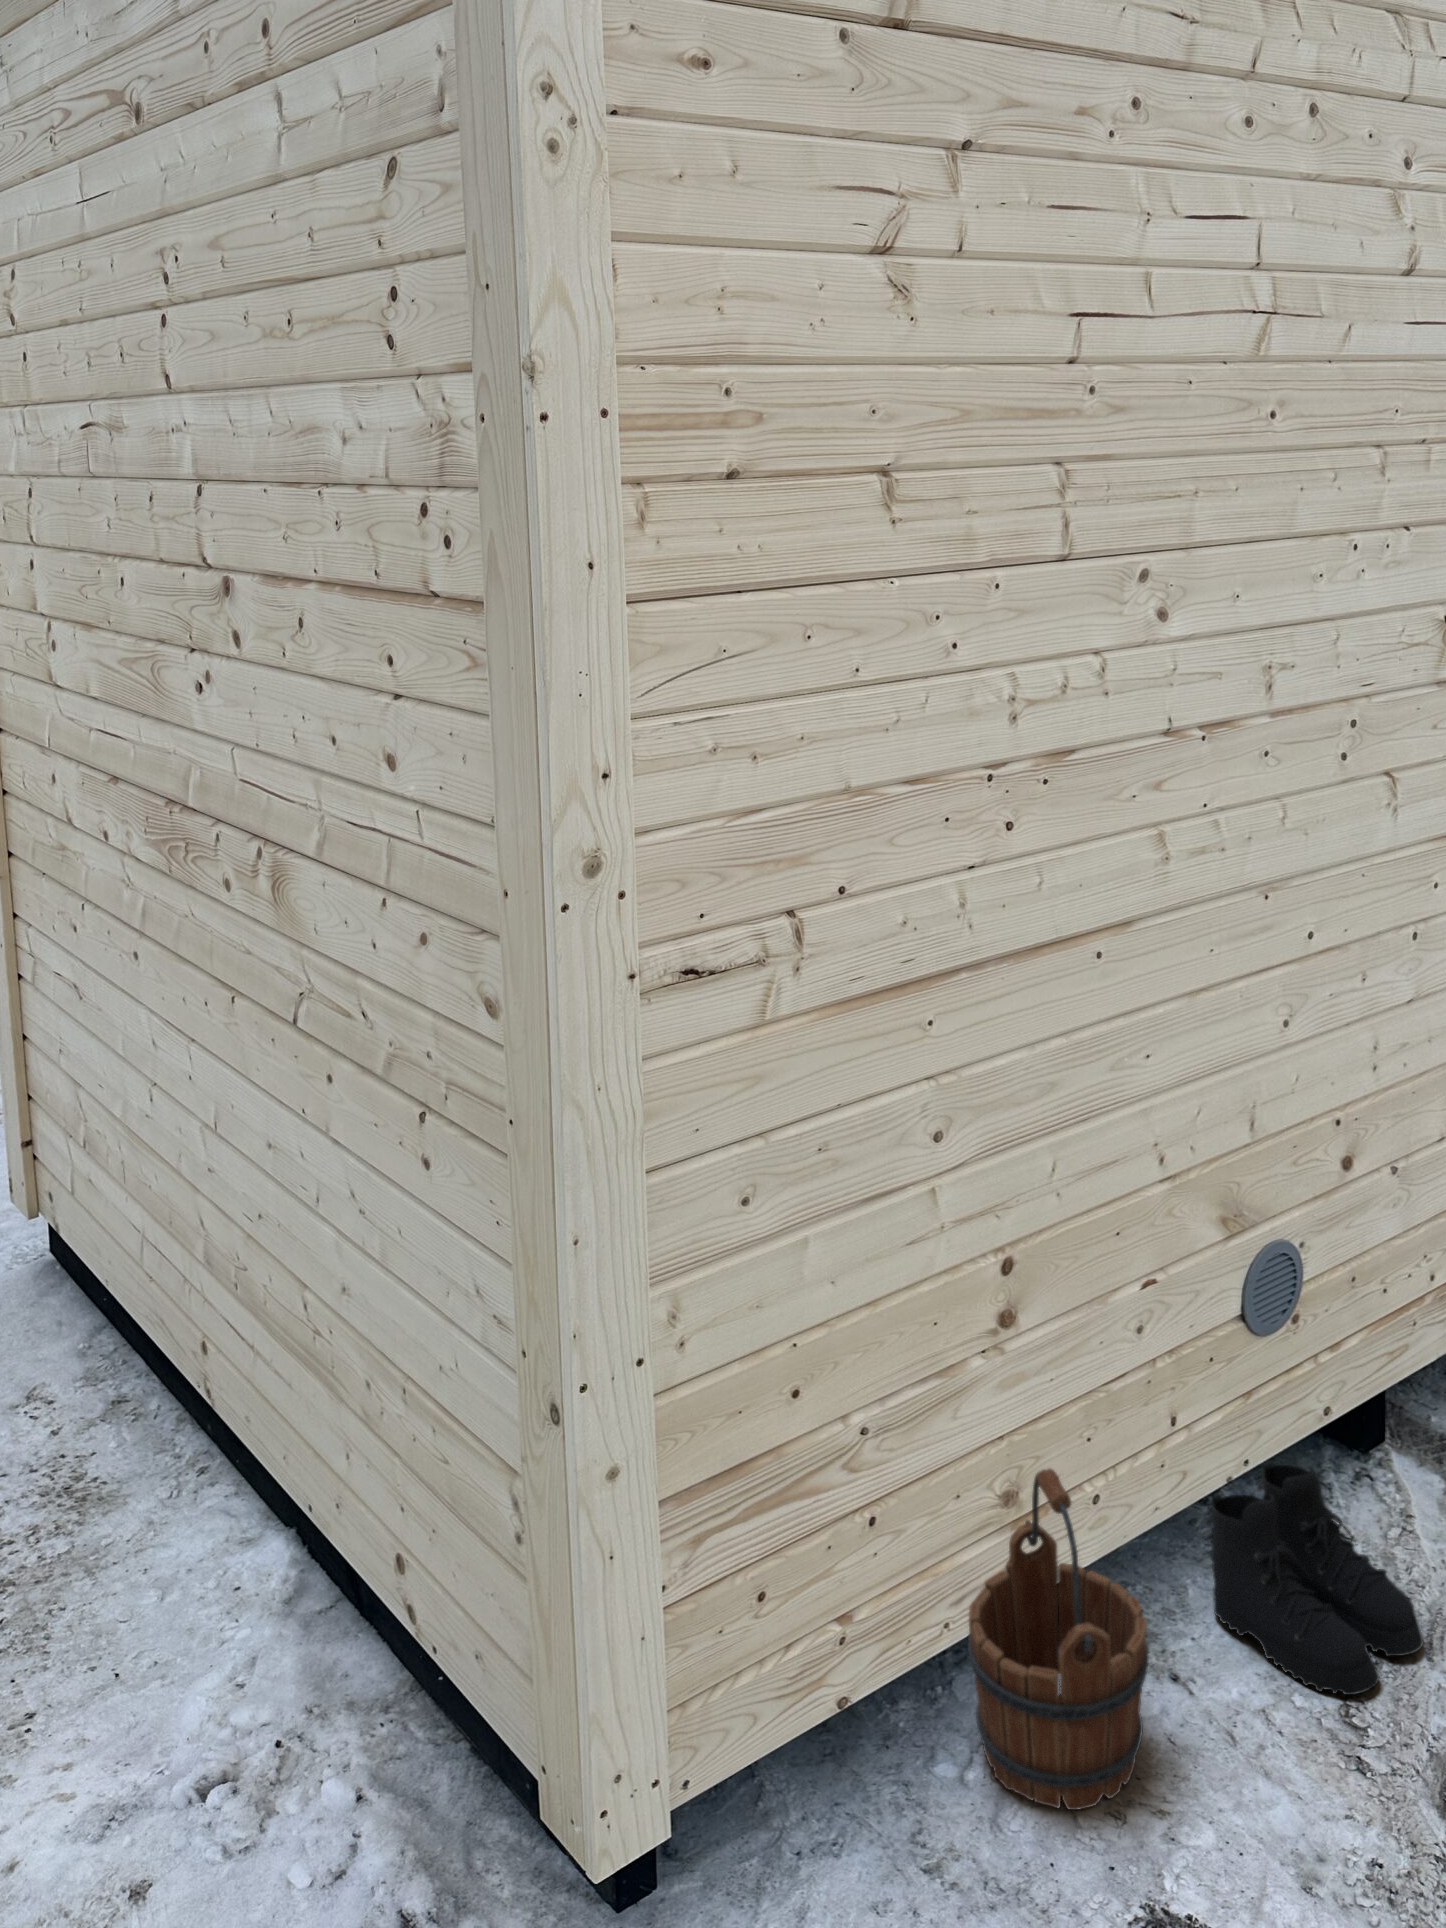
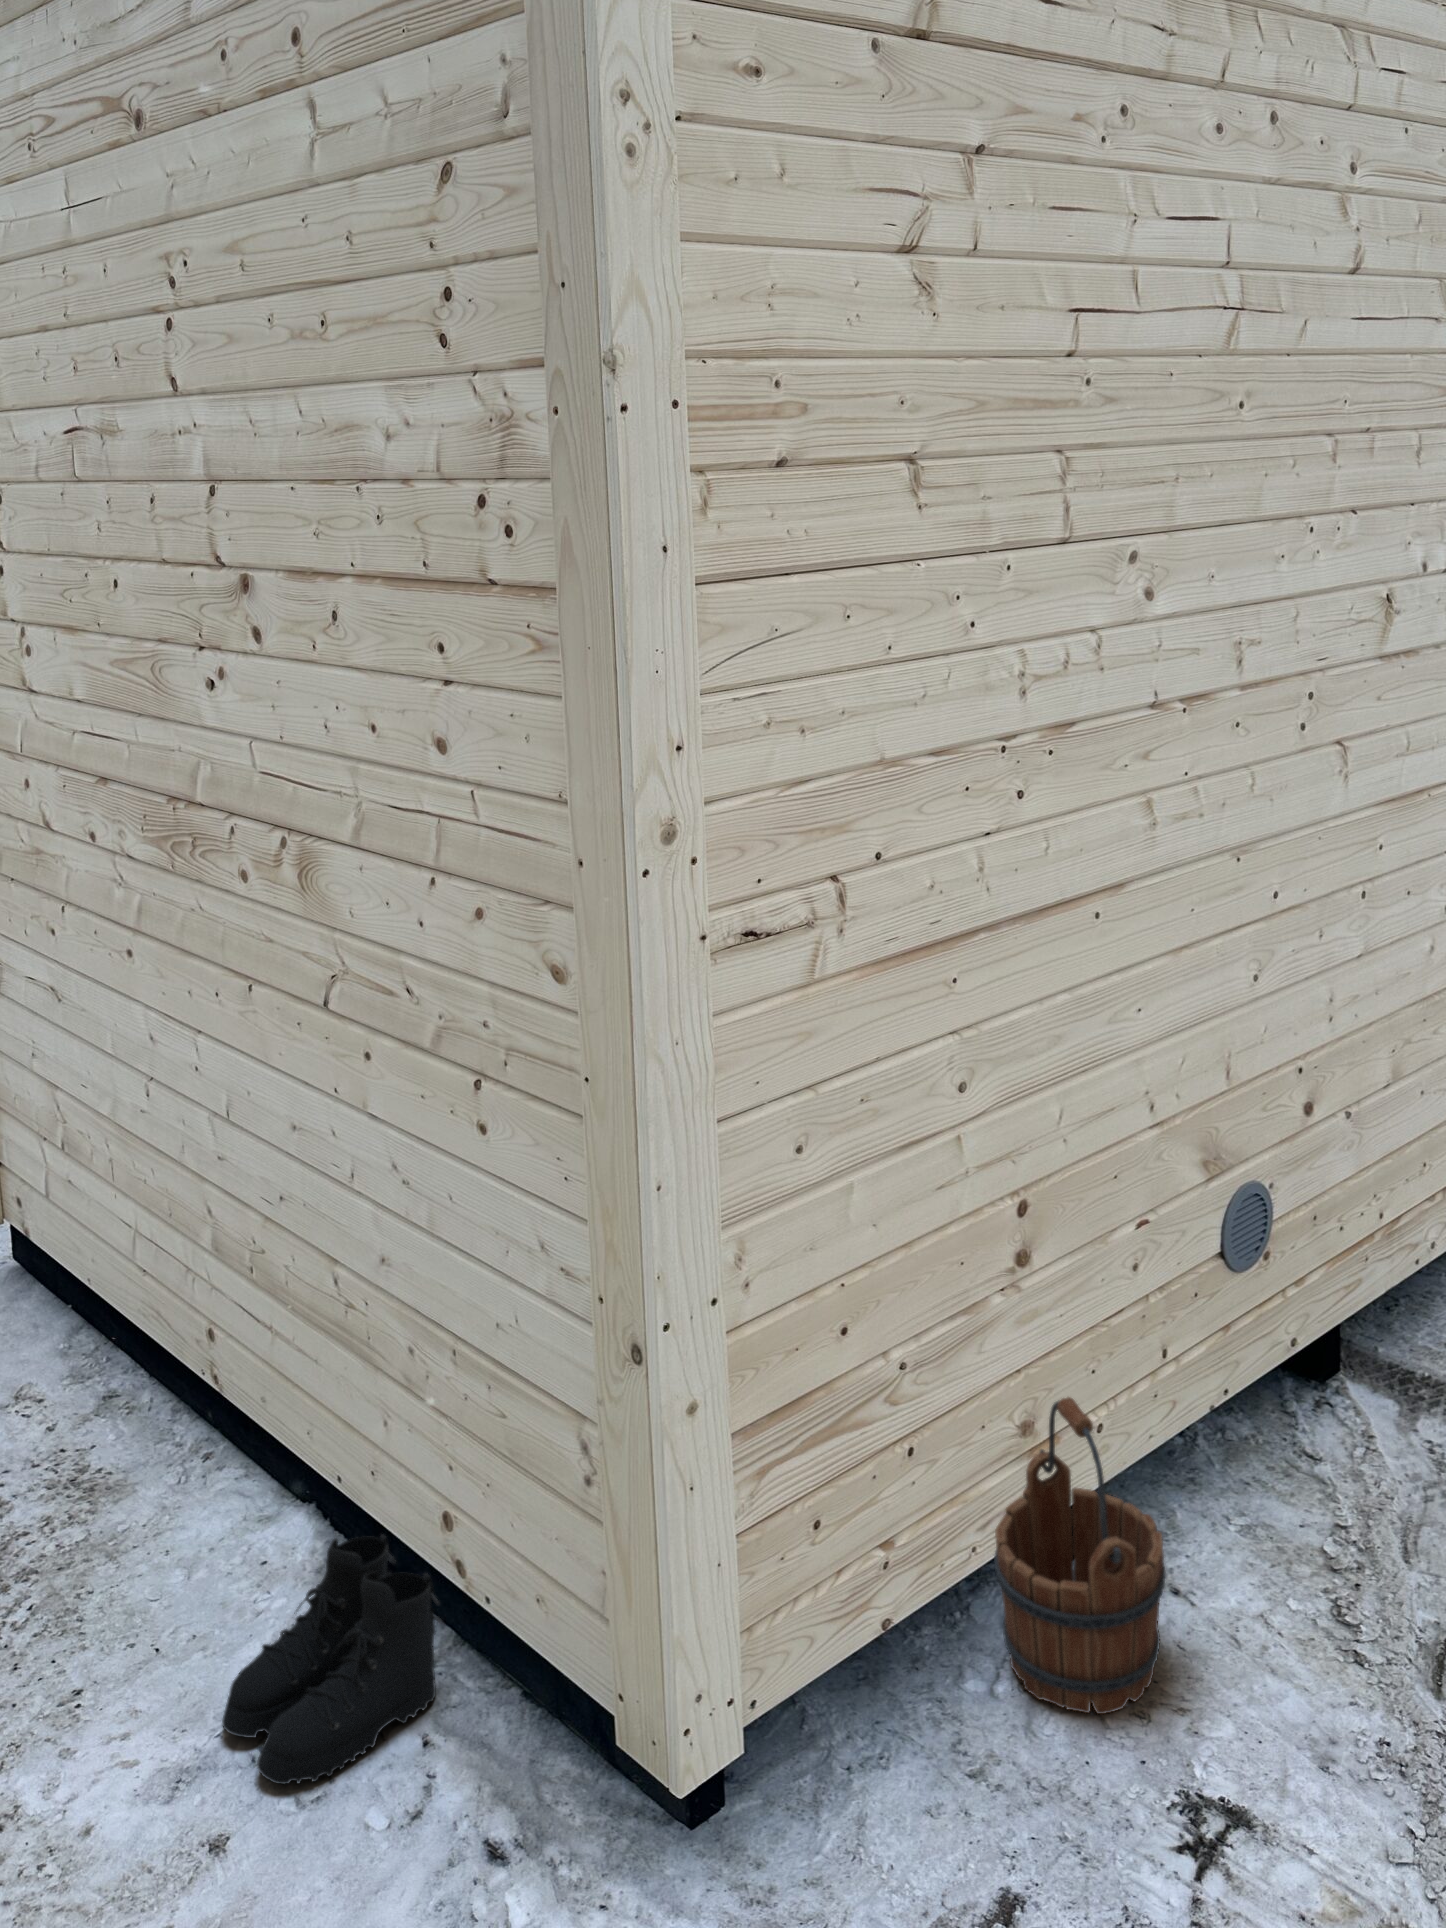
boots: present [1205,1462,1423,1695] -> present [222,1535,441,1784]

